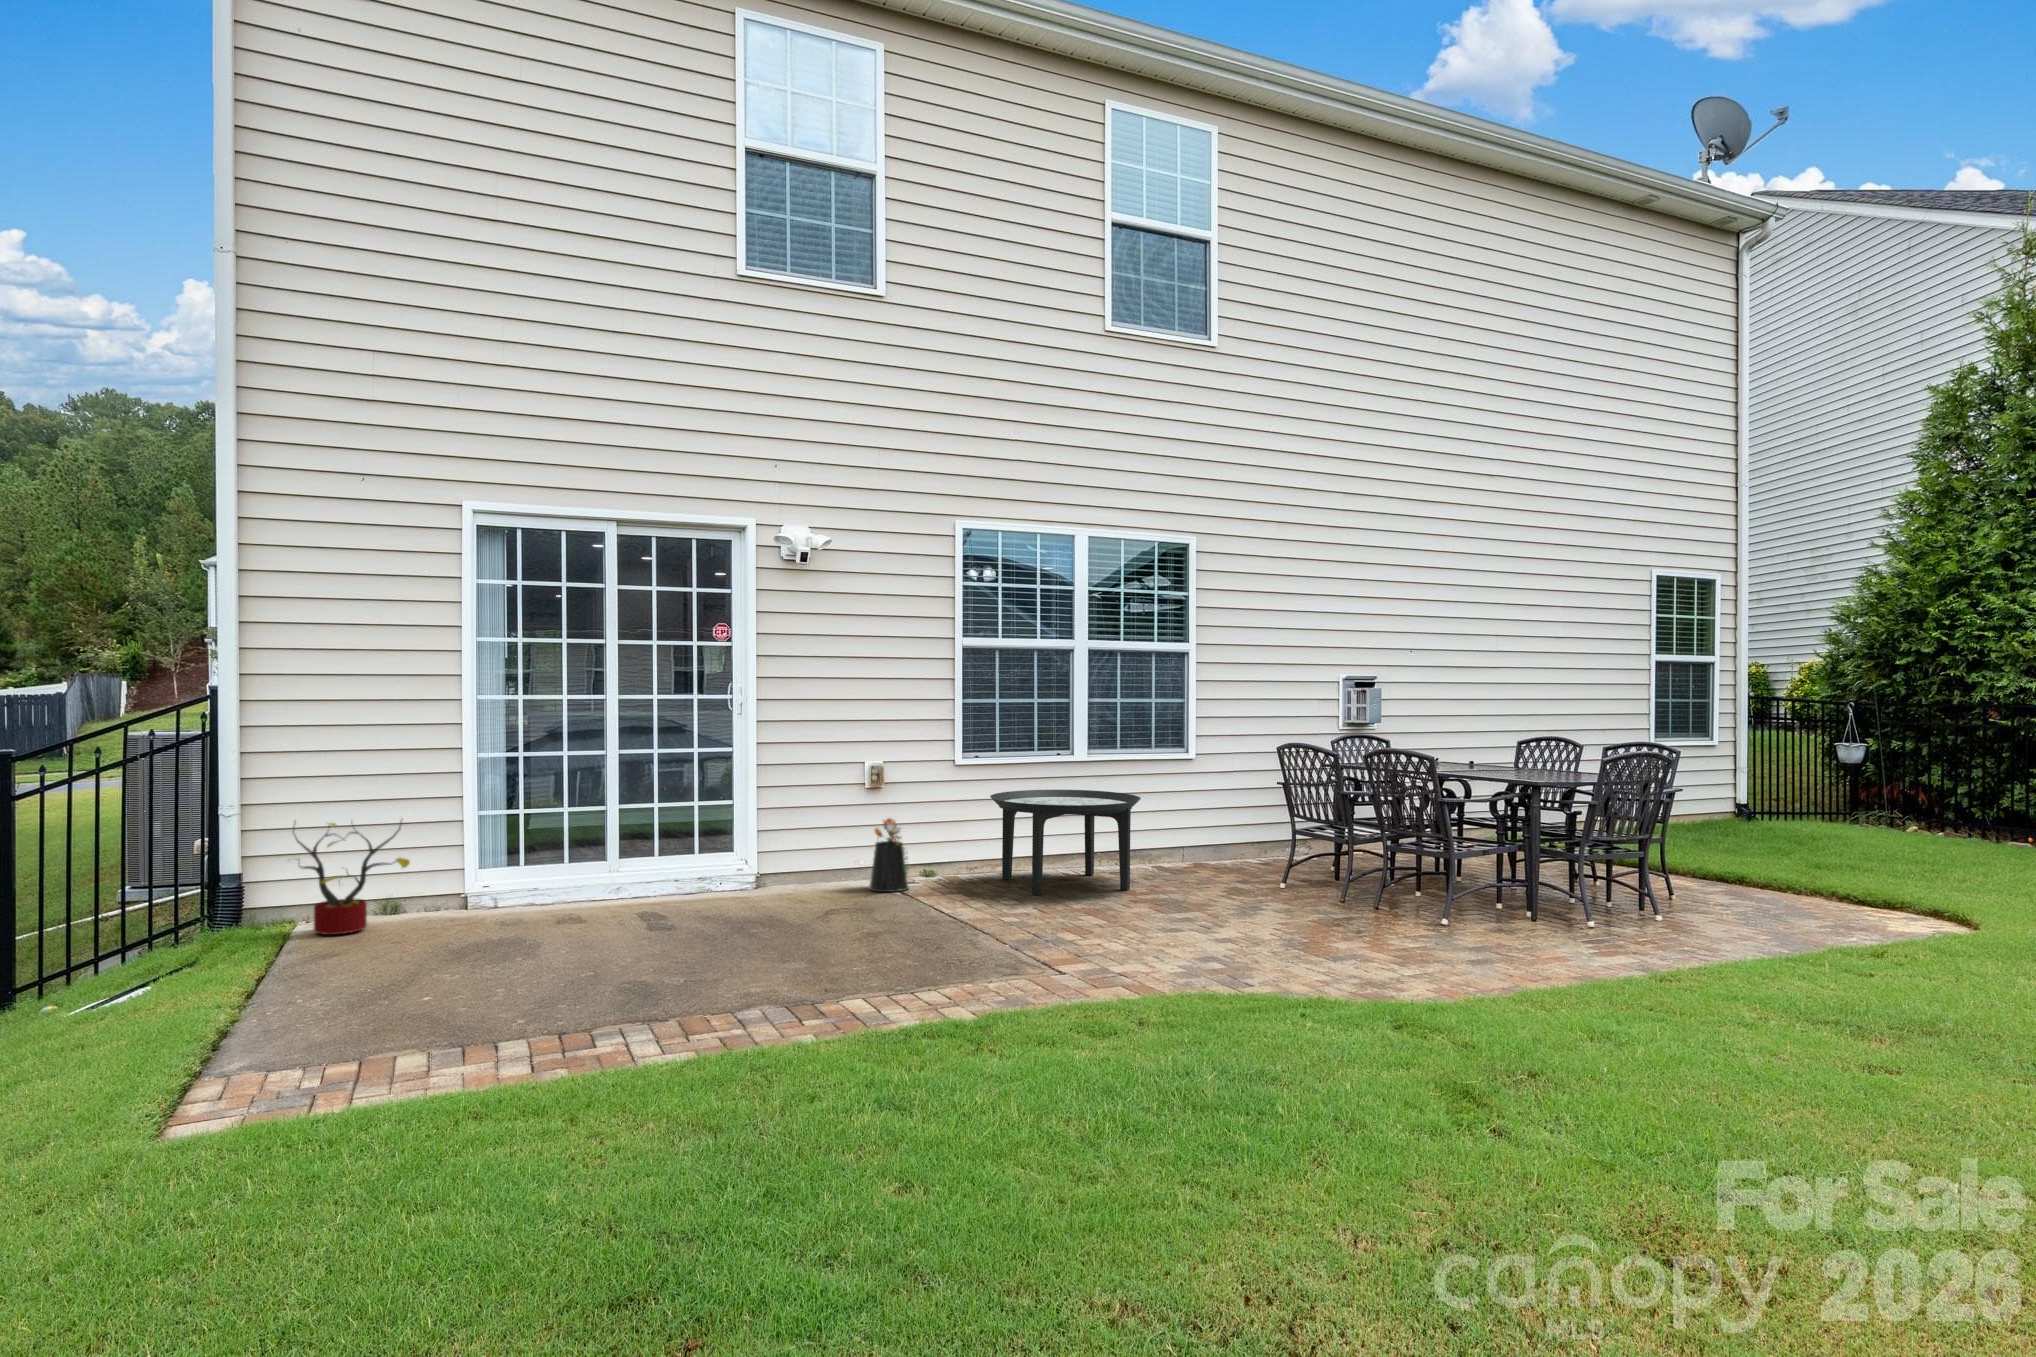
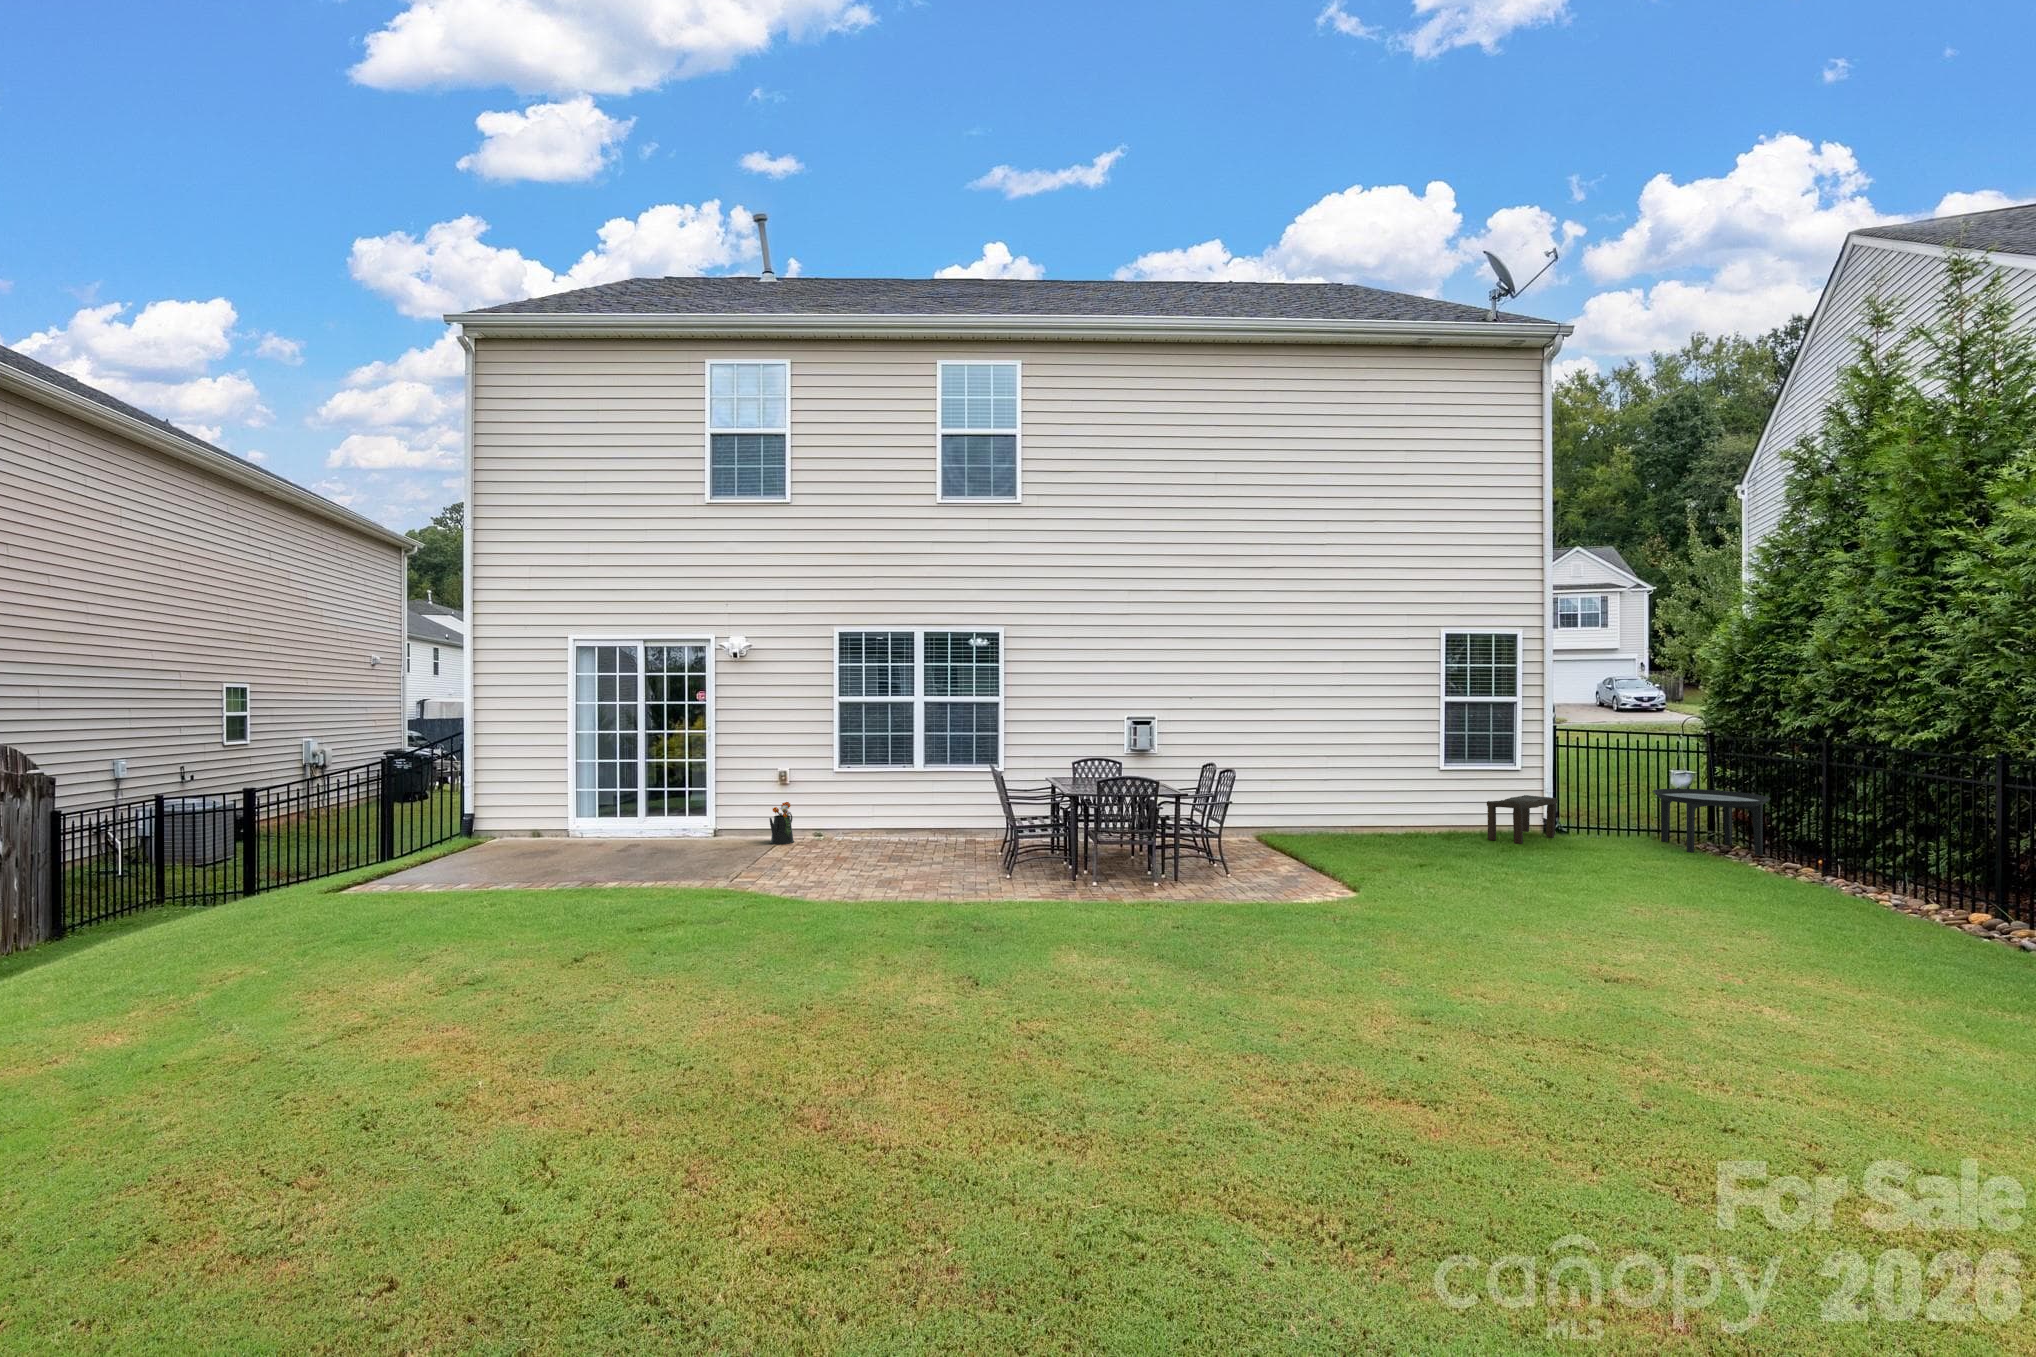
bench: none [1716,774,1769,831] -> present [1487,795,1557,844]
round table: present [990,790,1141,896] -> present [1653,789,1770,855]
decorative plant: present [294,819,410,935] -> none [490,791,530,846]

